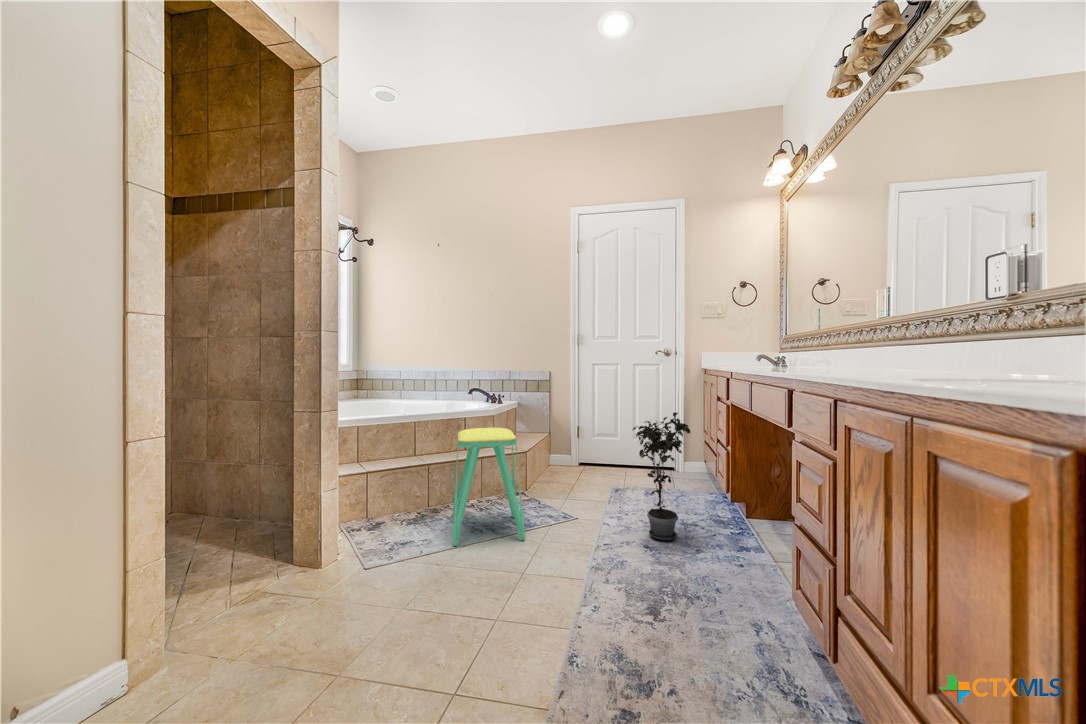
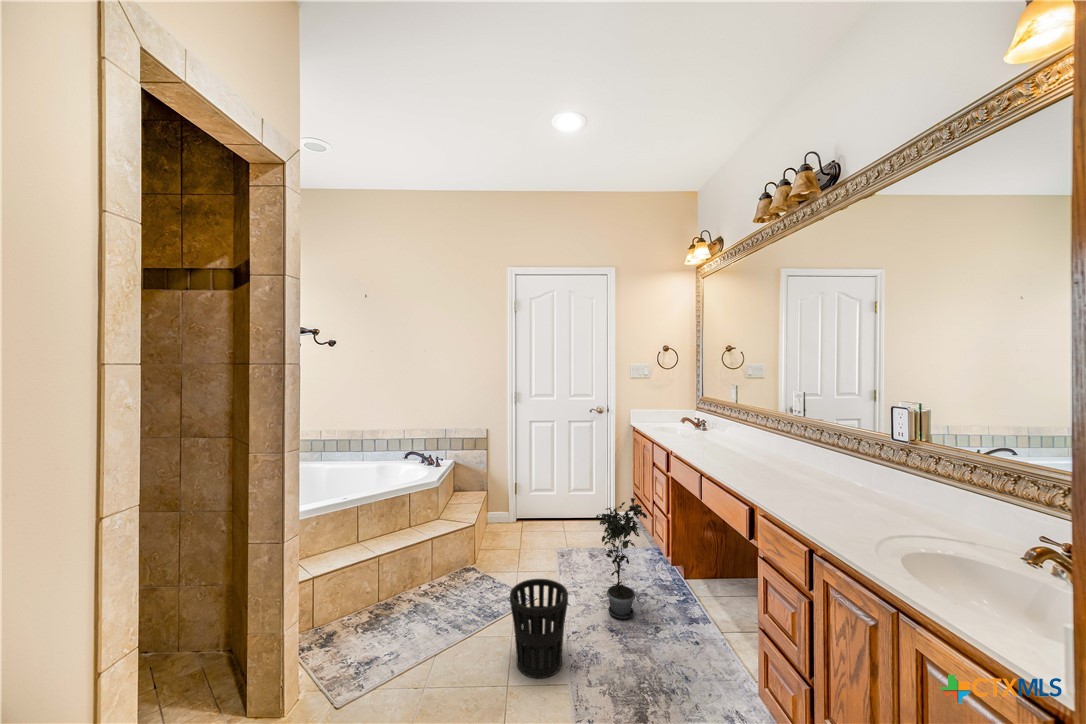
stool: present [452,428,525,546] -> none [411,518,494,657]
wastebasket: none [532,482,592,573] -> present [510,579,568,678]

